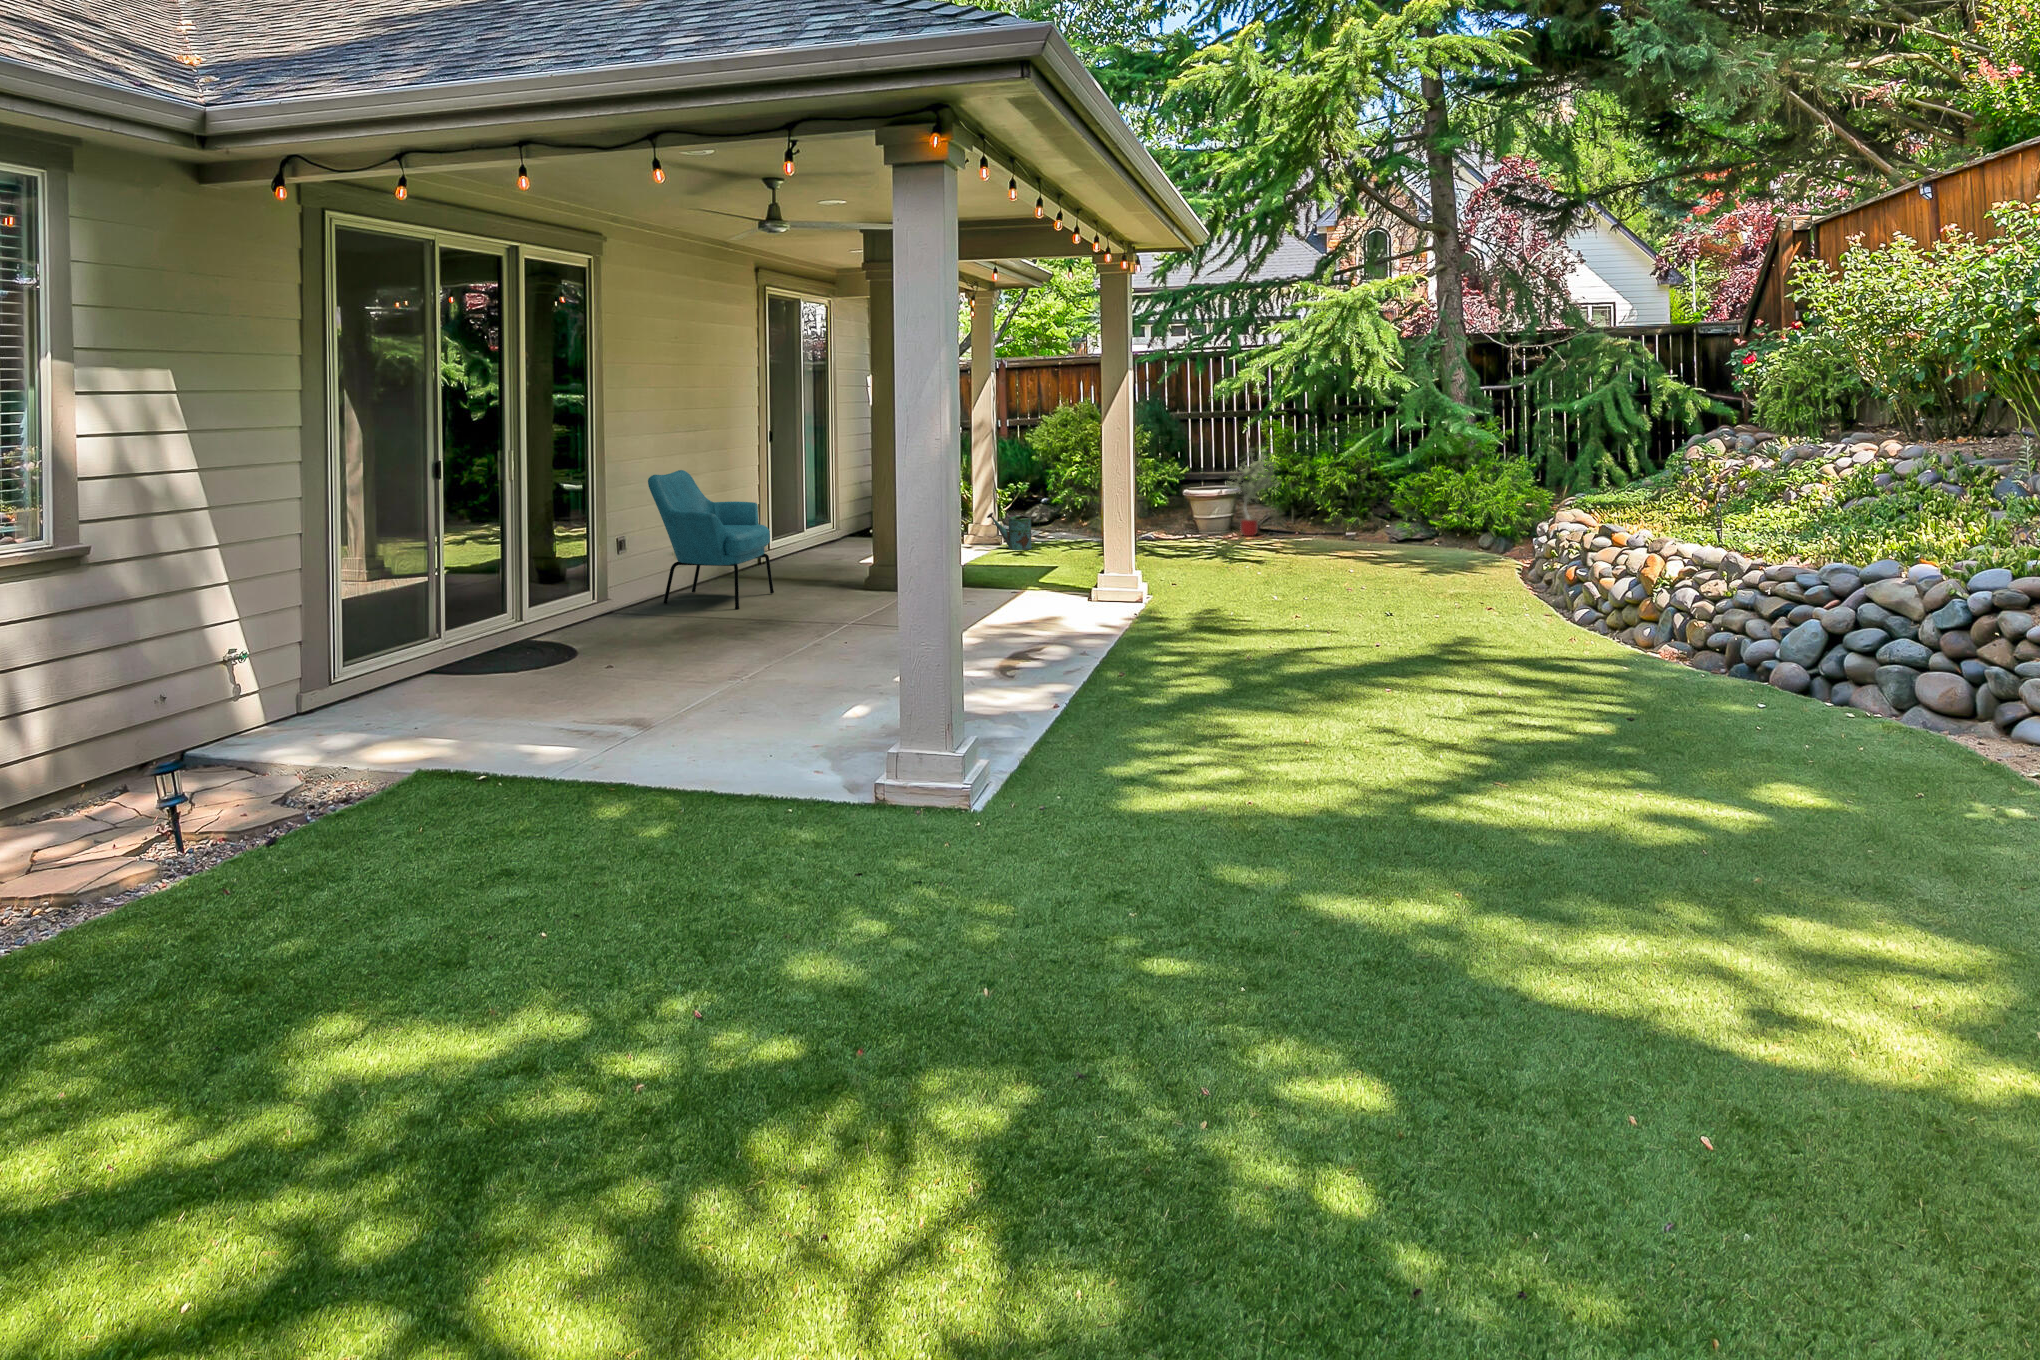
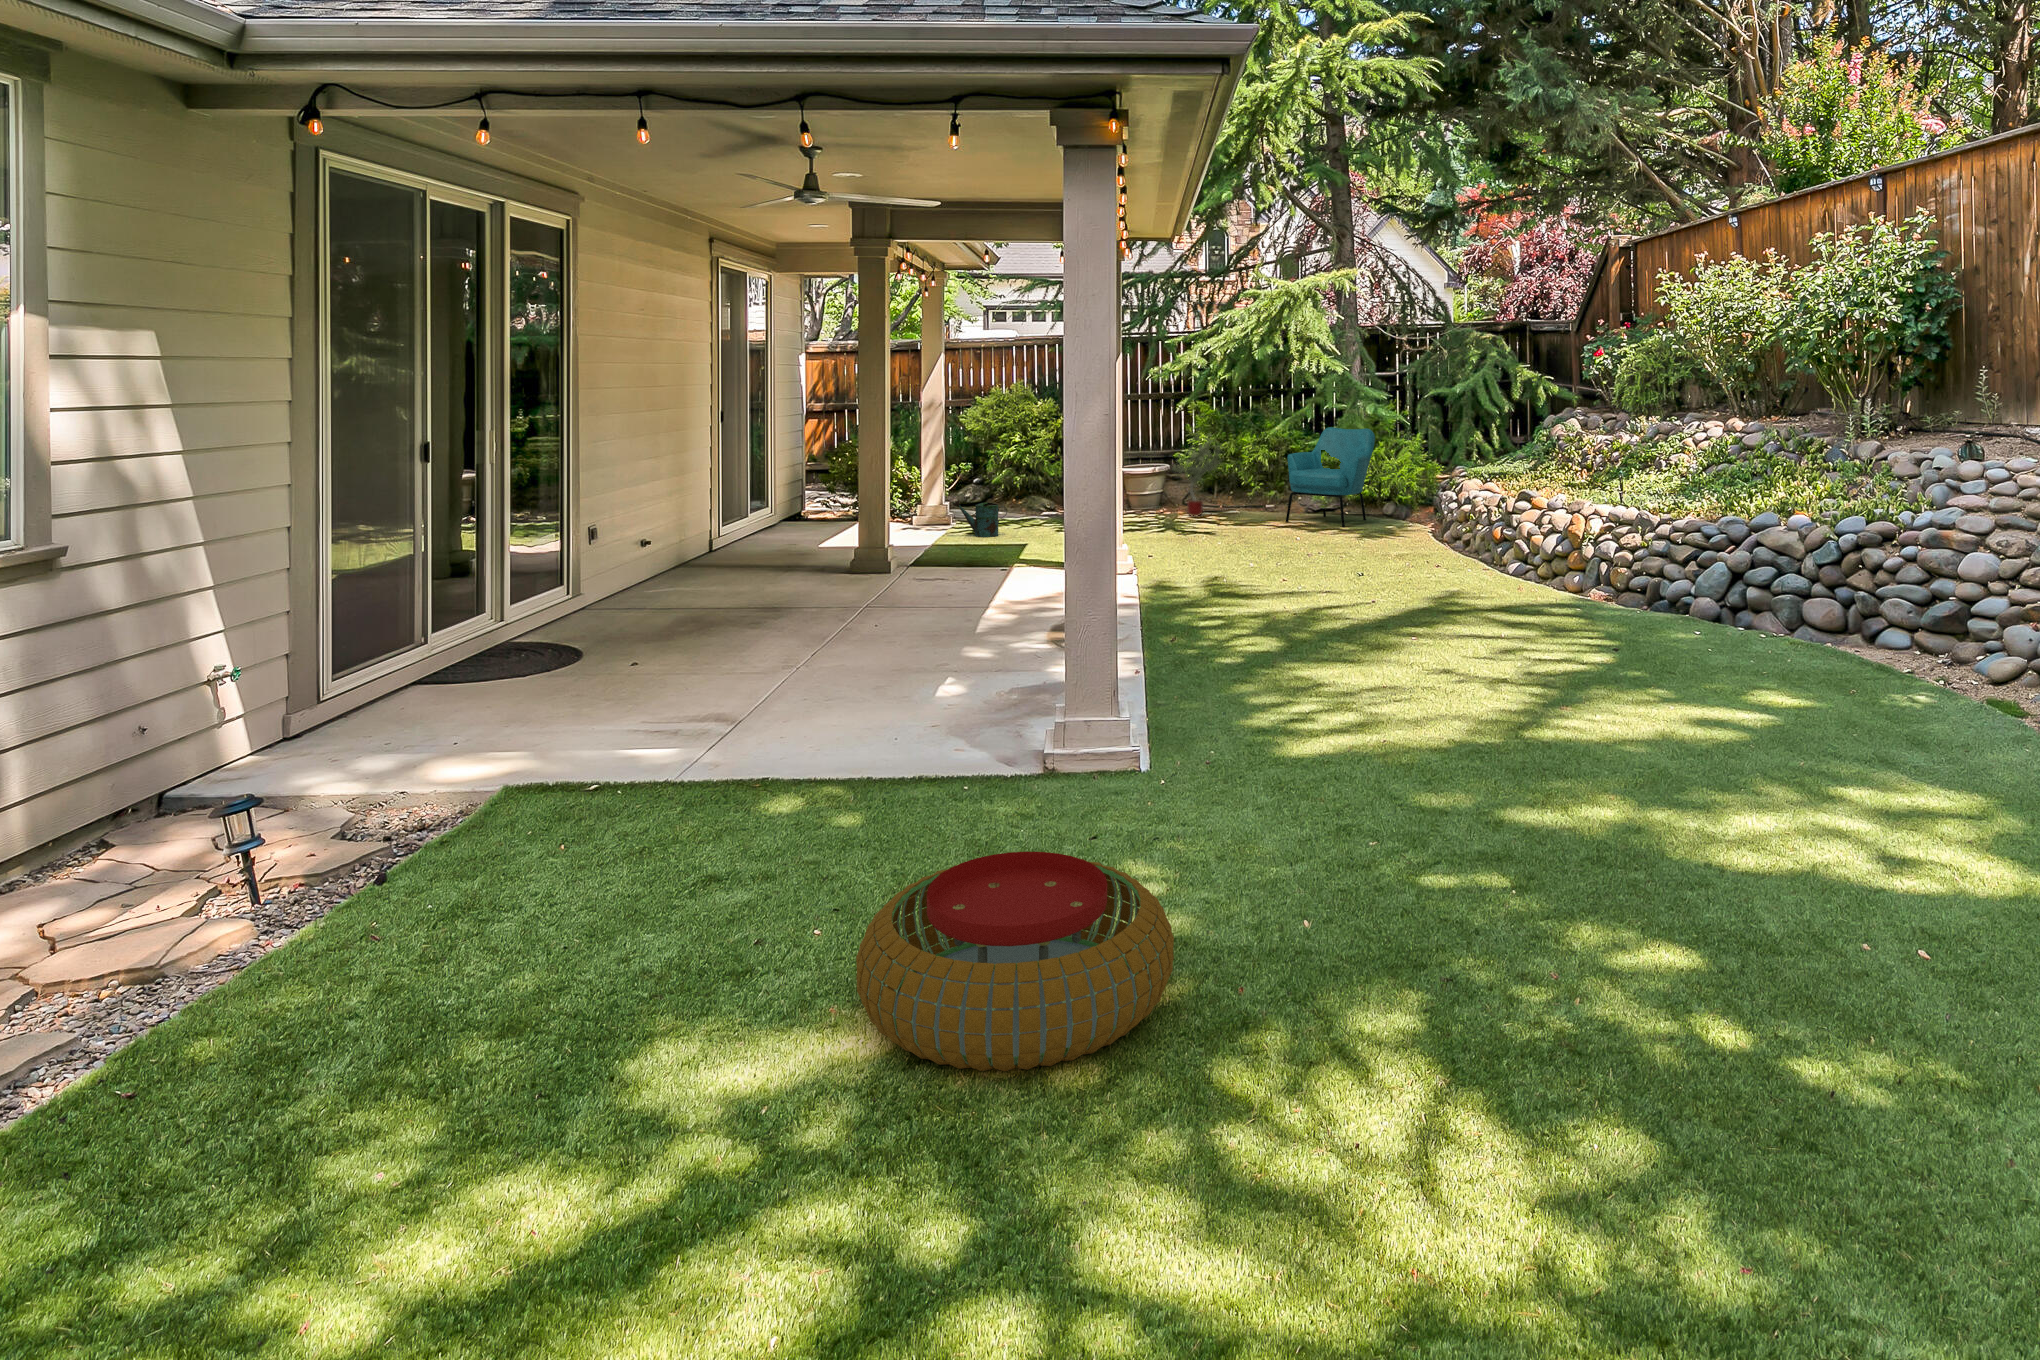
armchair: present [648,470,774,609] -> present [1286,427,1375,527]
pouf: none [560,851,852,1049] -> present [856,852,1174,1072]

